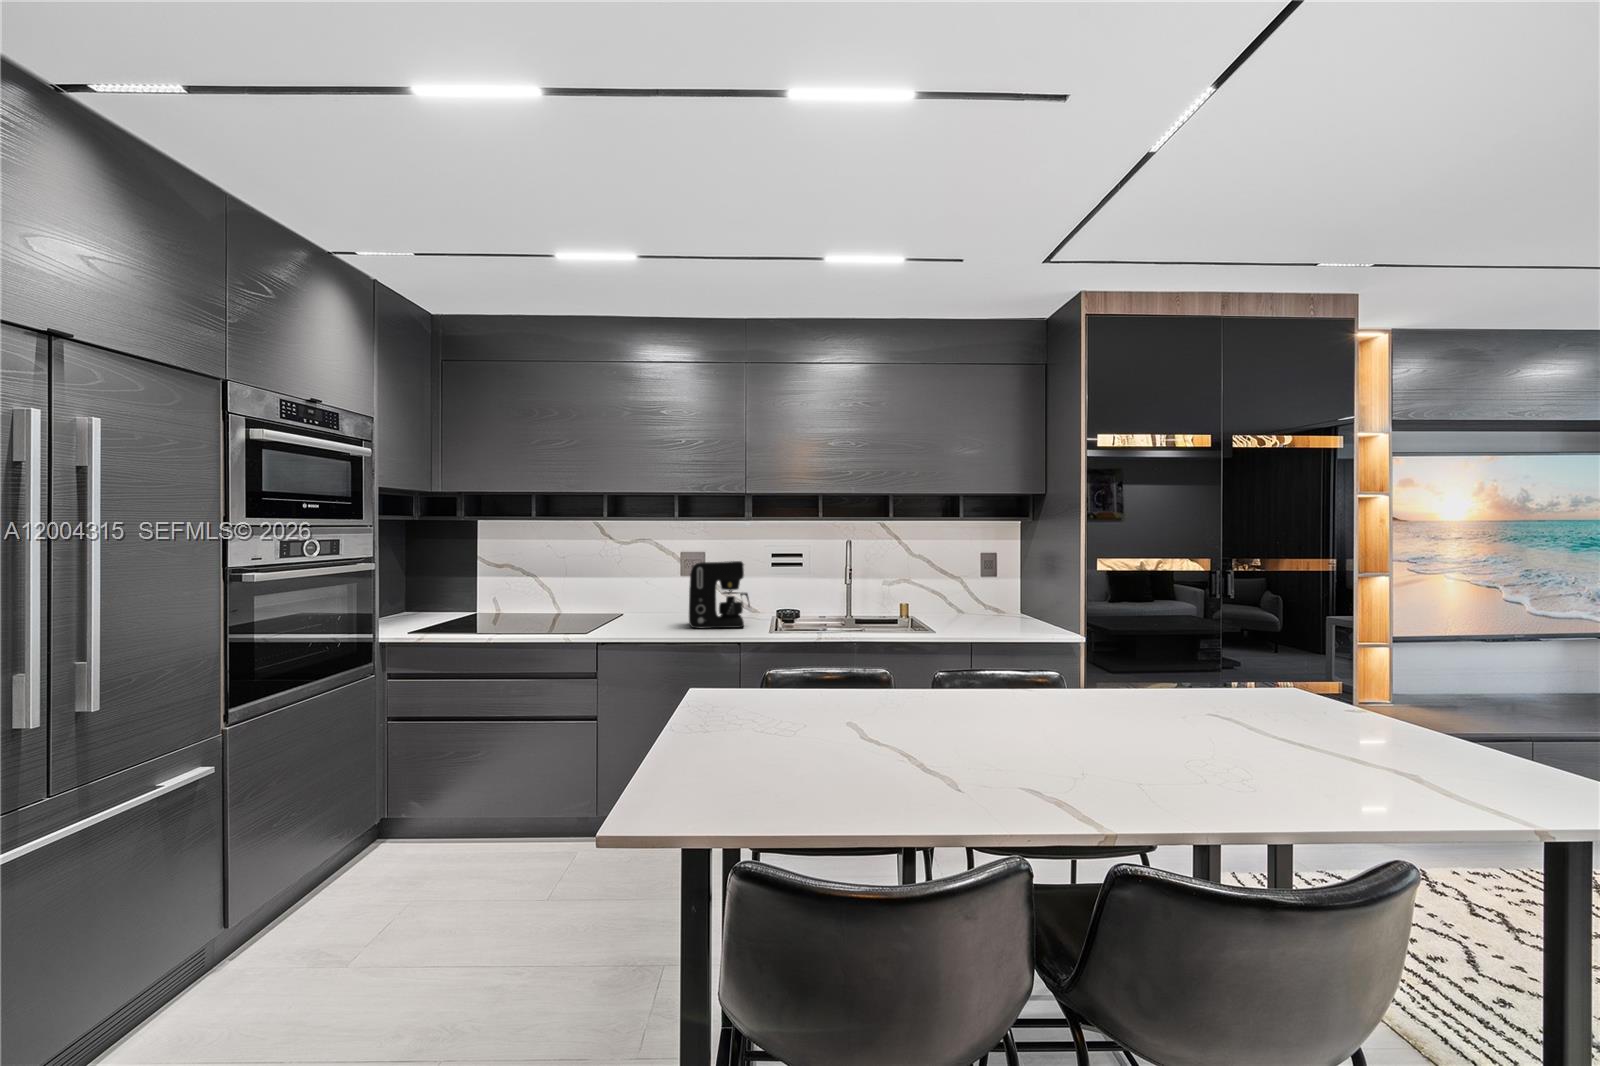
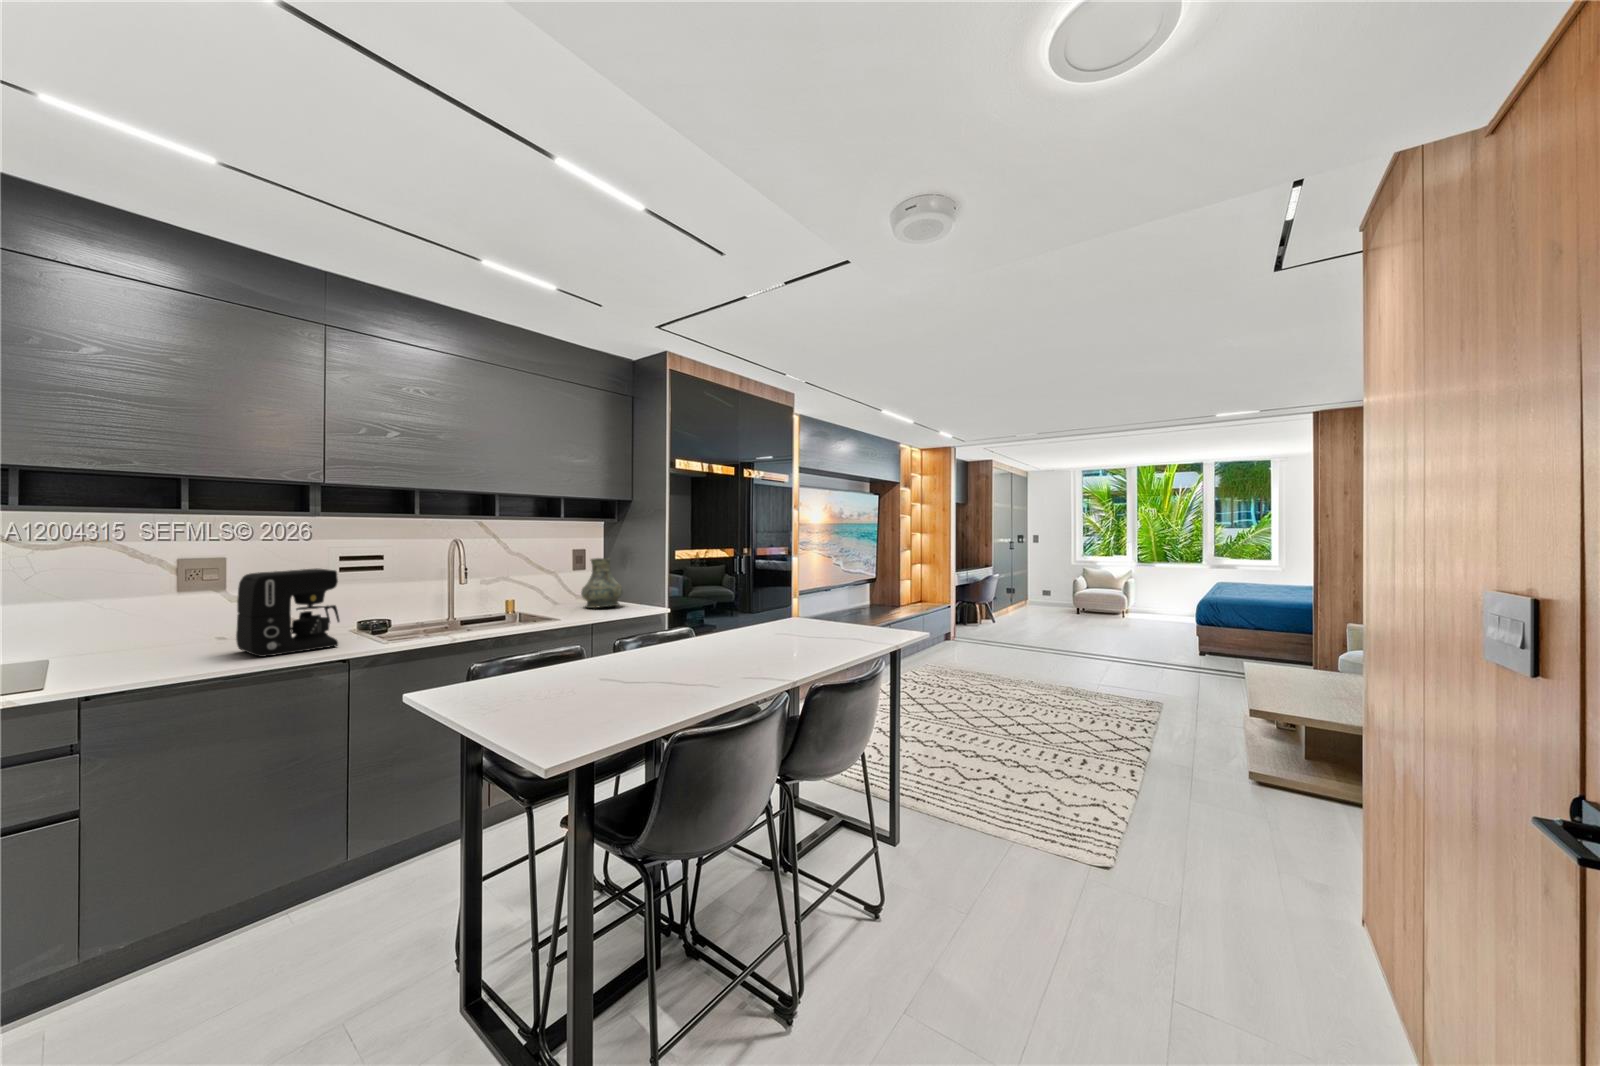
vase: none [983,563,1033,623] -> present [581,558,623,608]

